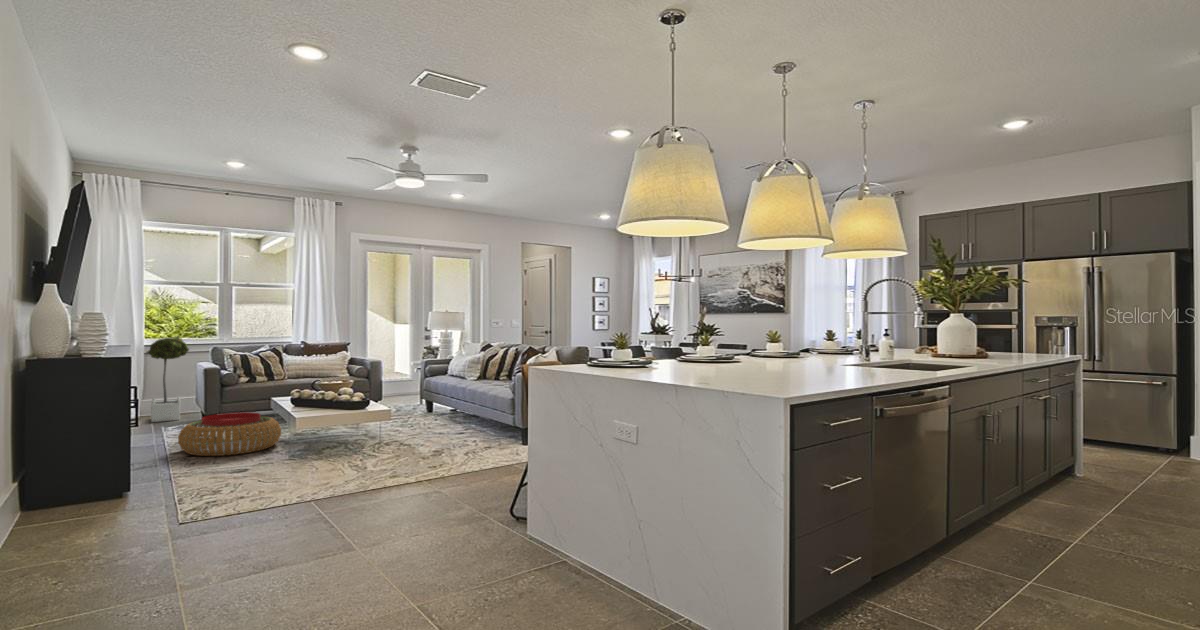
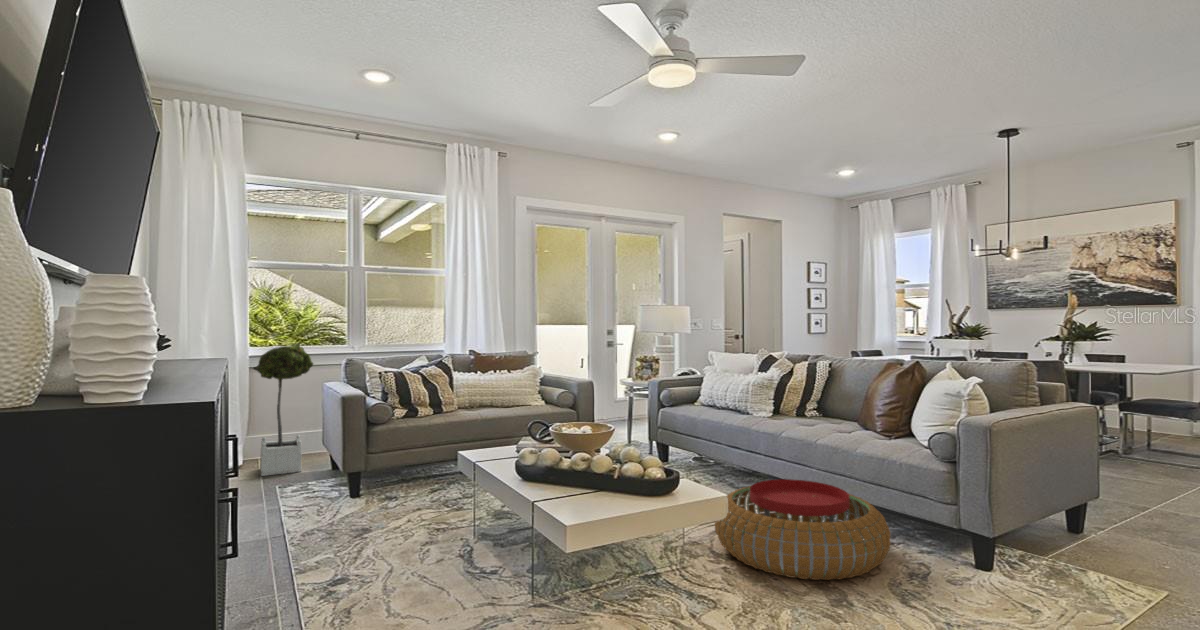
pouf: present [178,412,281,456] -> present [715,479,891,580]

